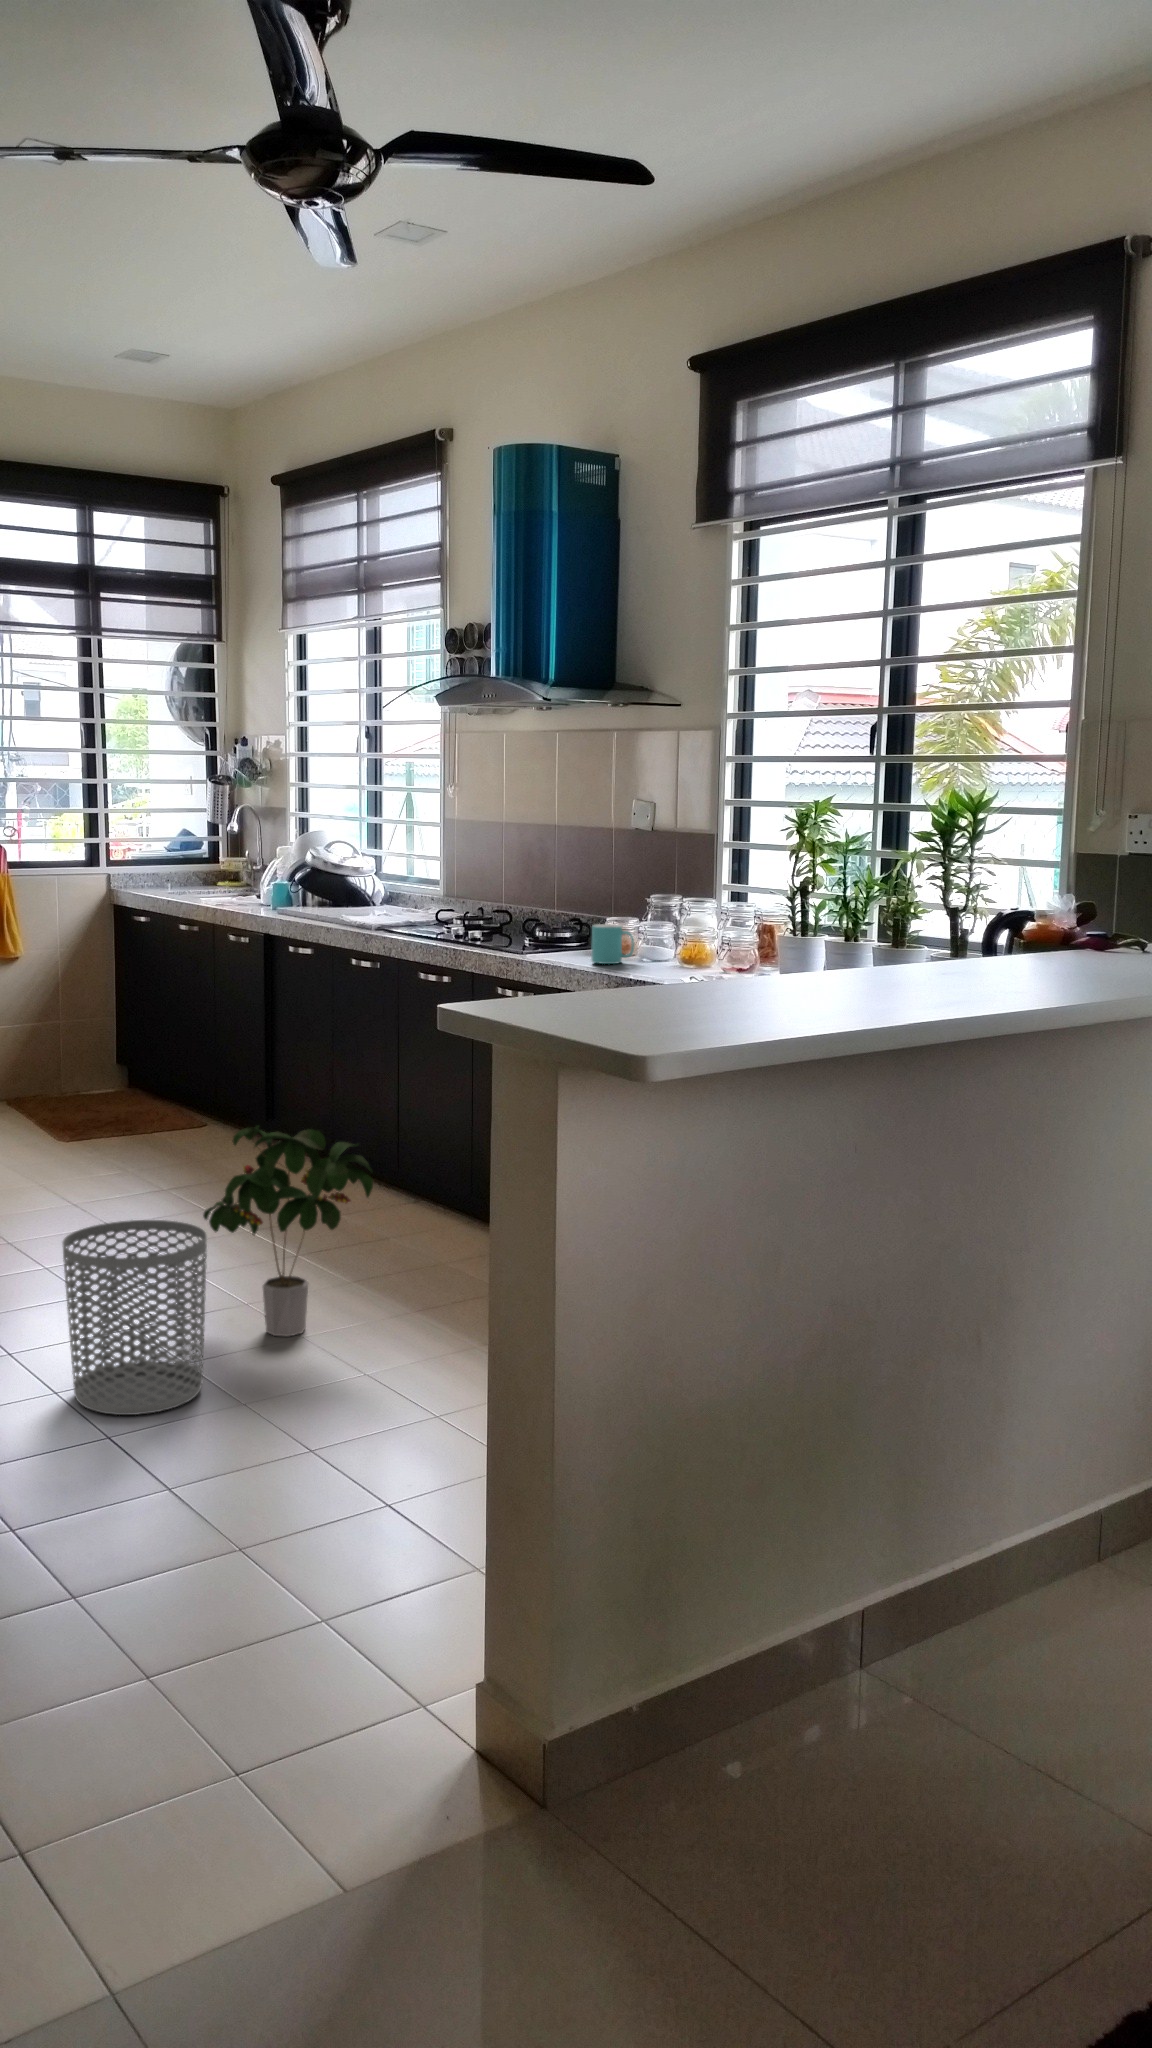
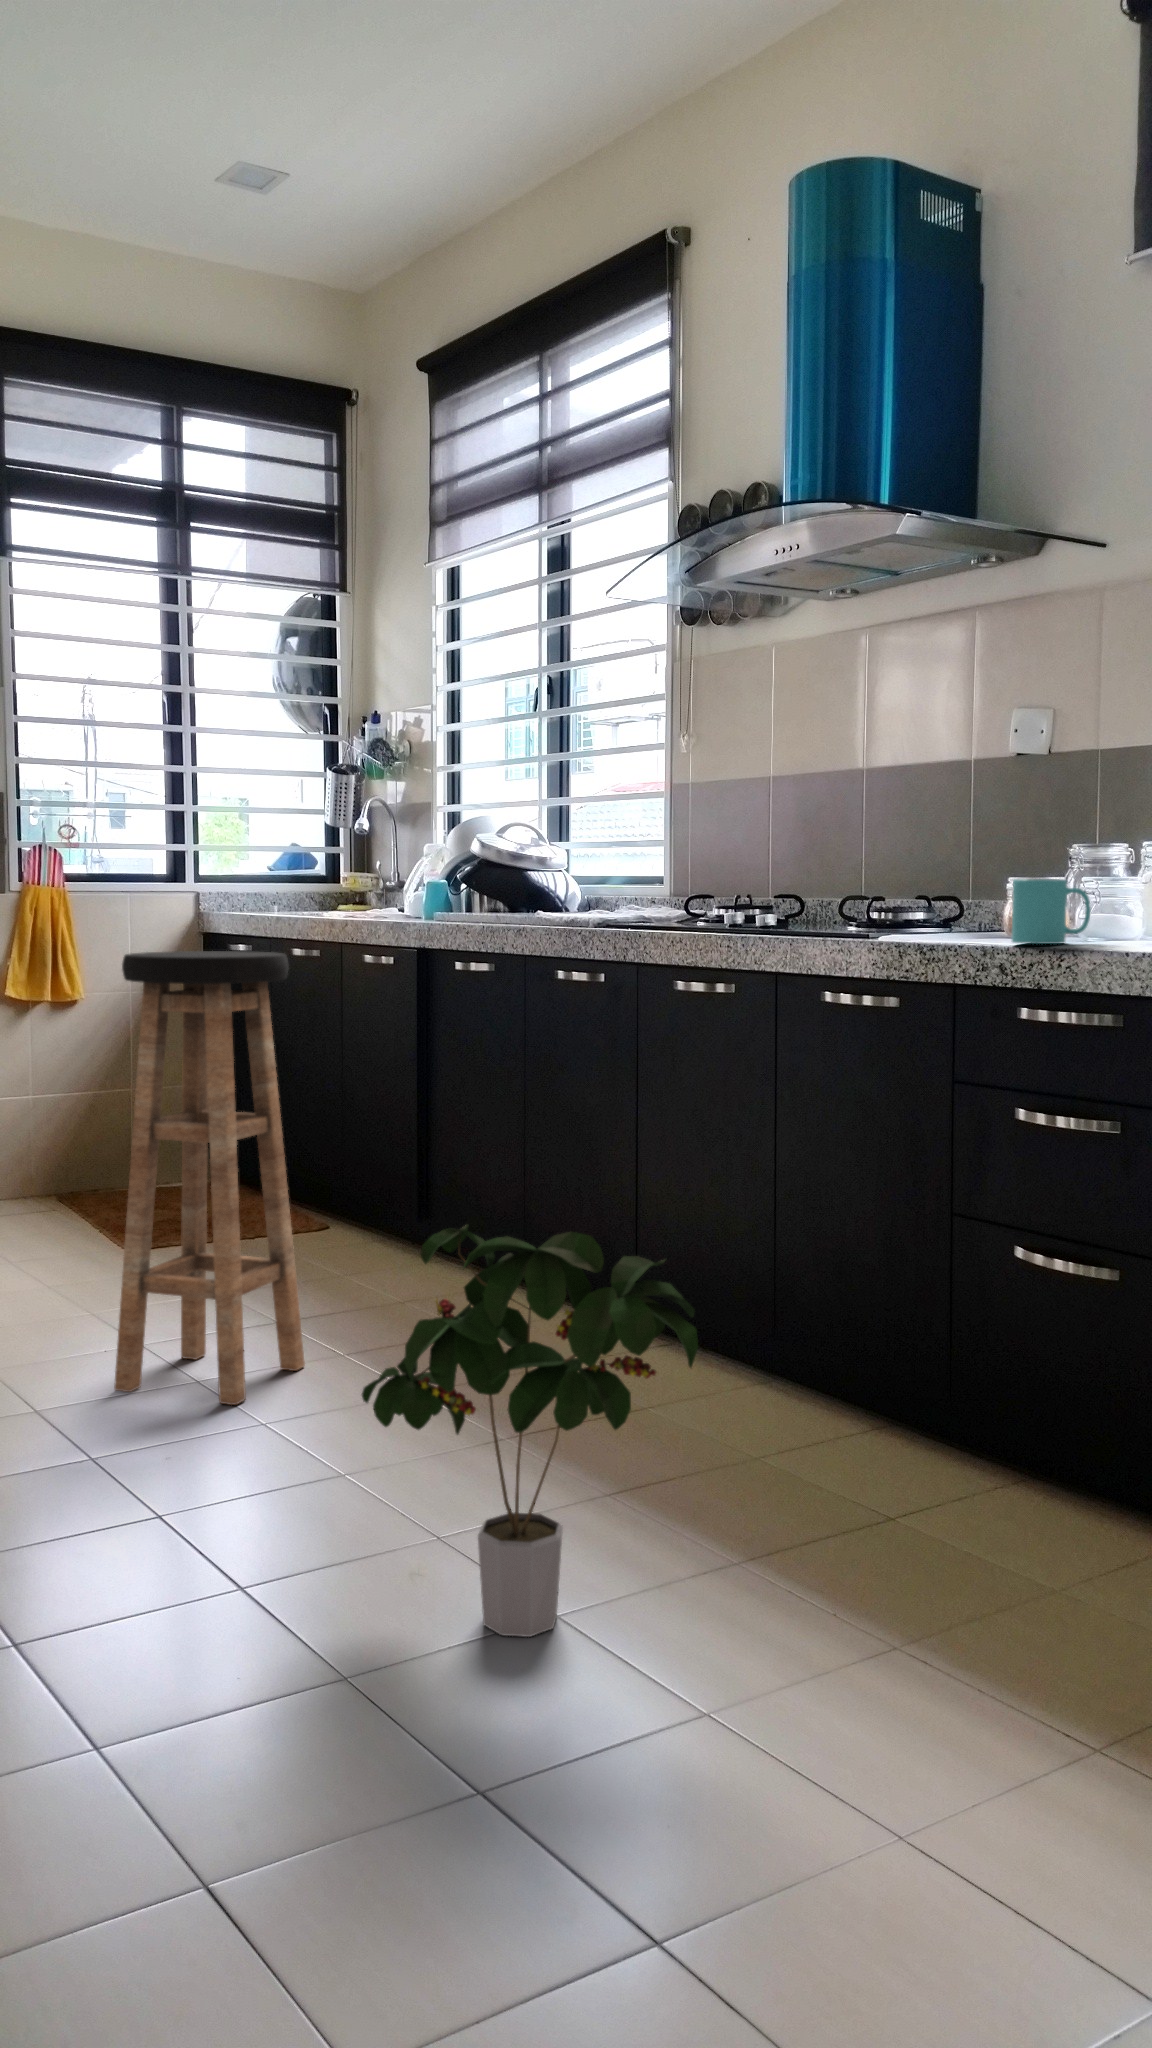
bar stool: none [62,951,182,1234] -> present [114,951,305,1405]
waste bin: present [62,1220,207,1415] -> none [83,1420,391,1878]

